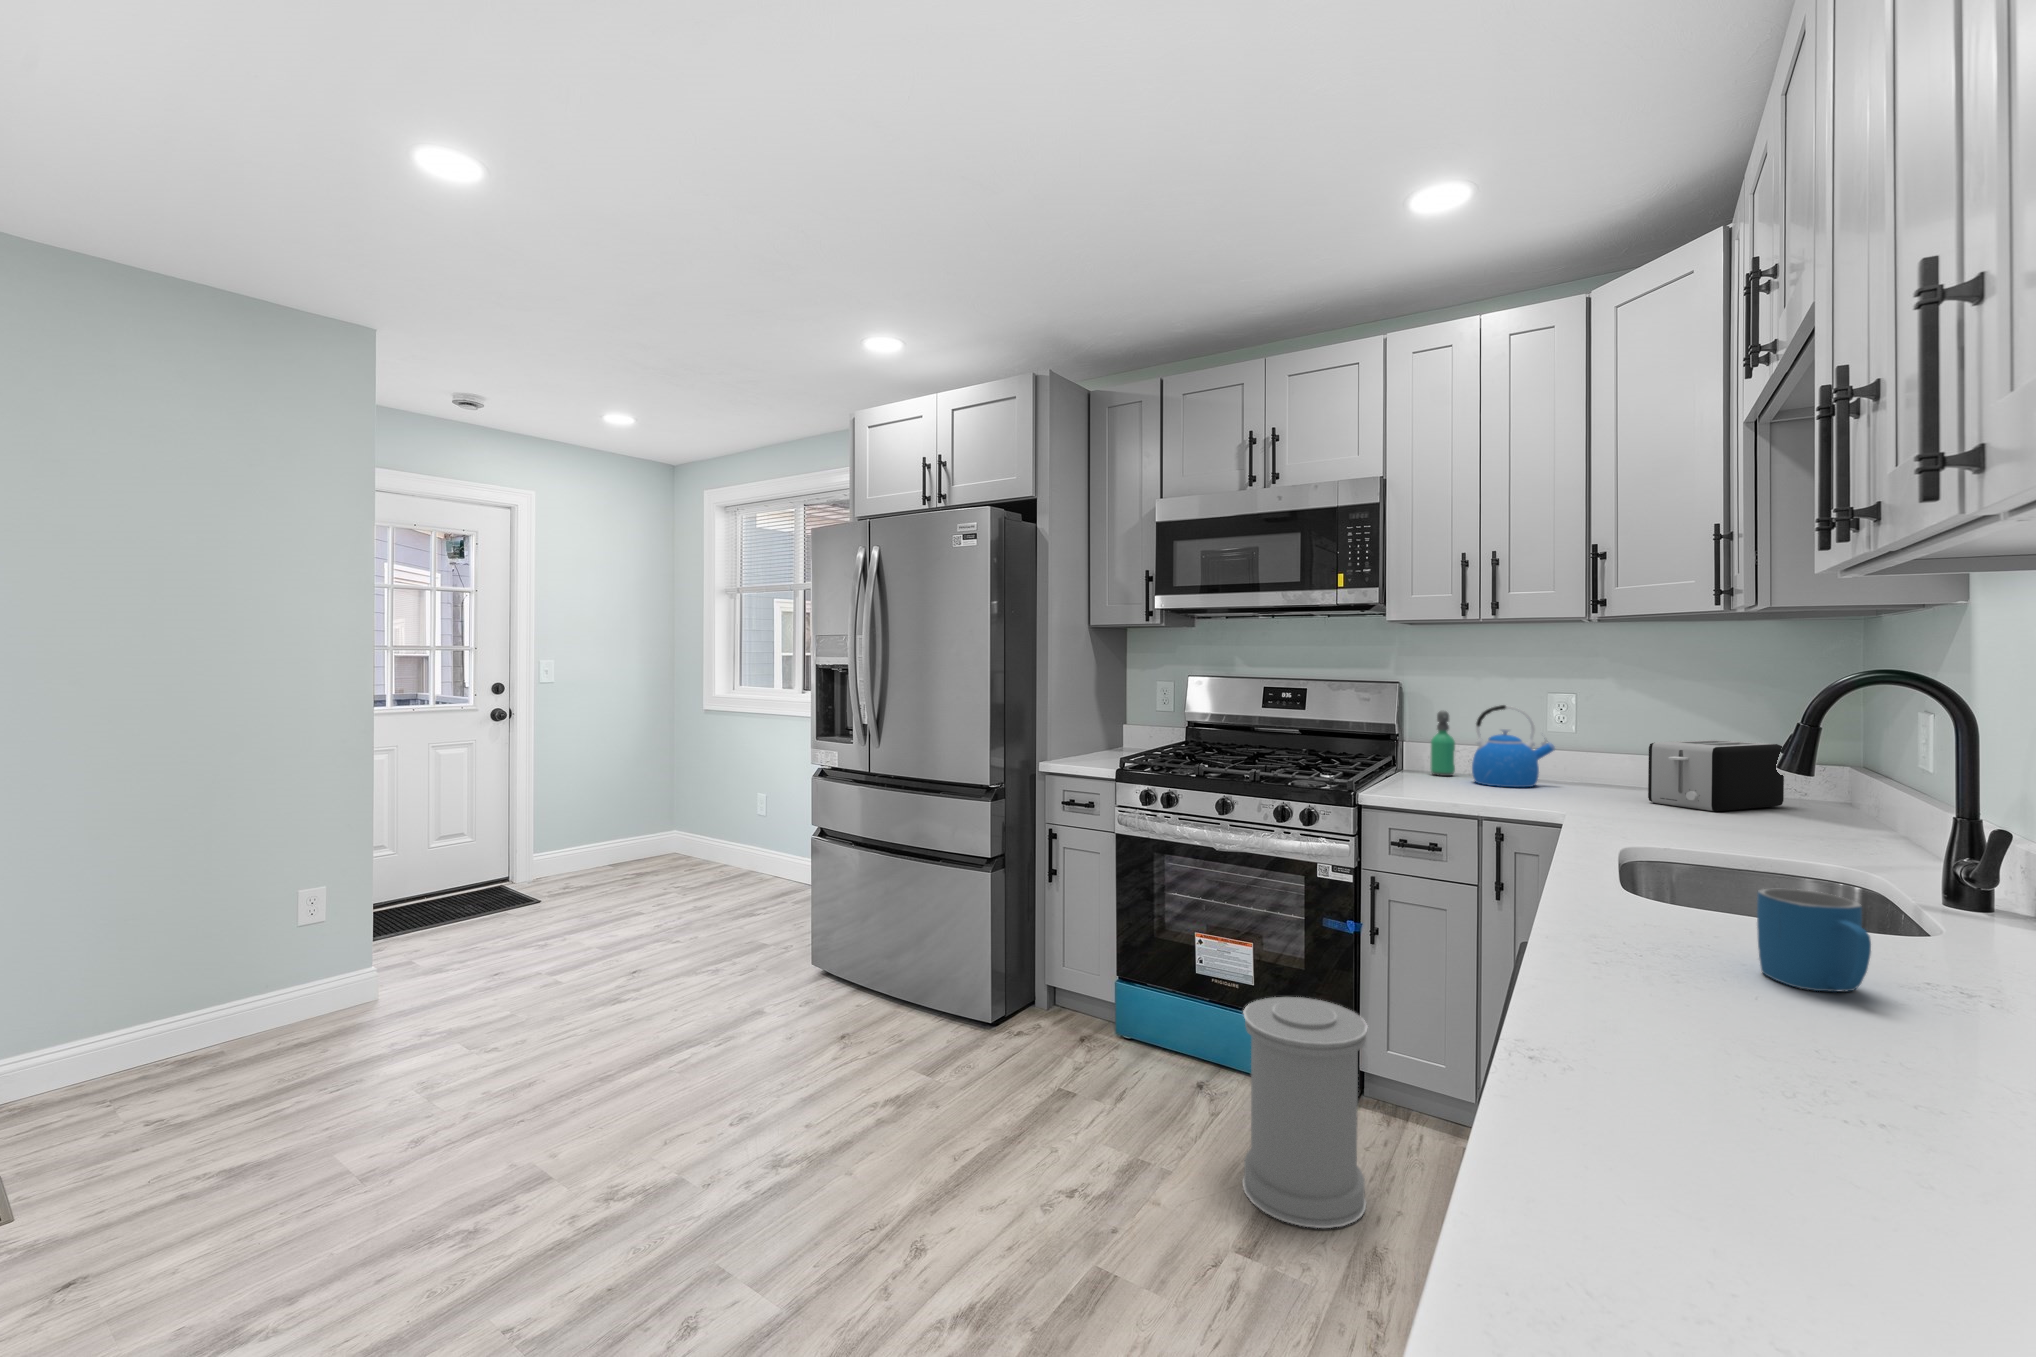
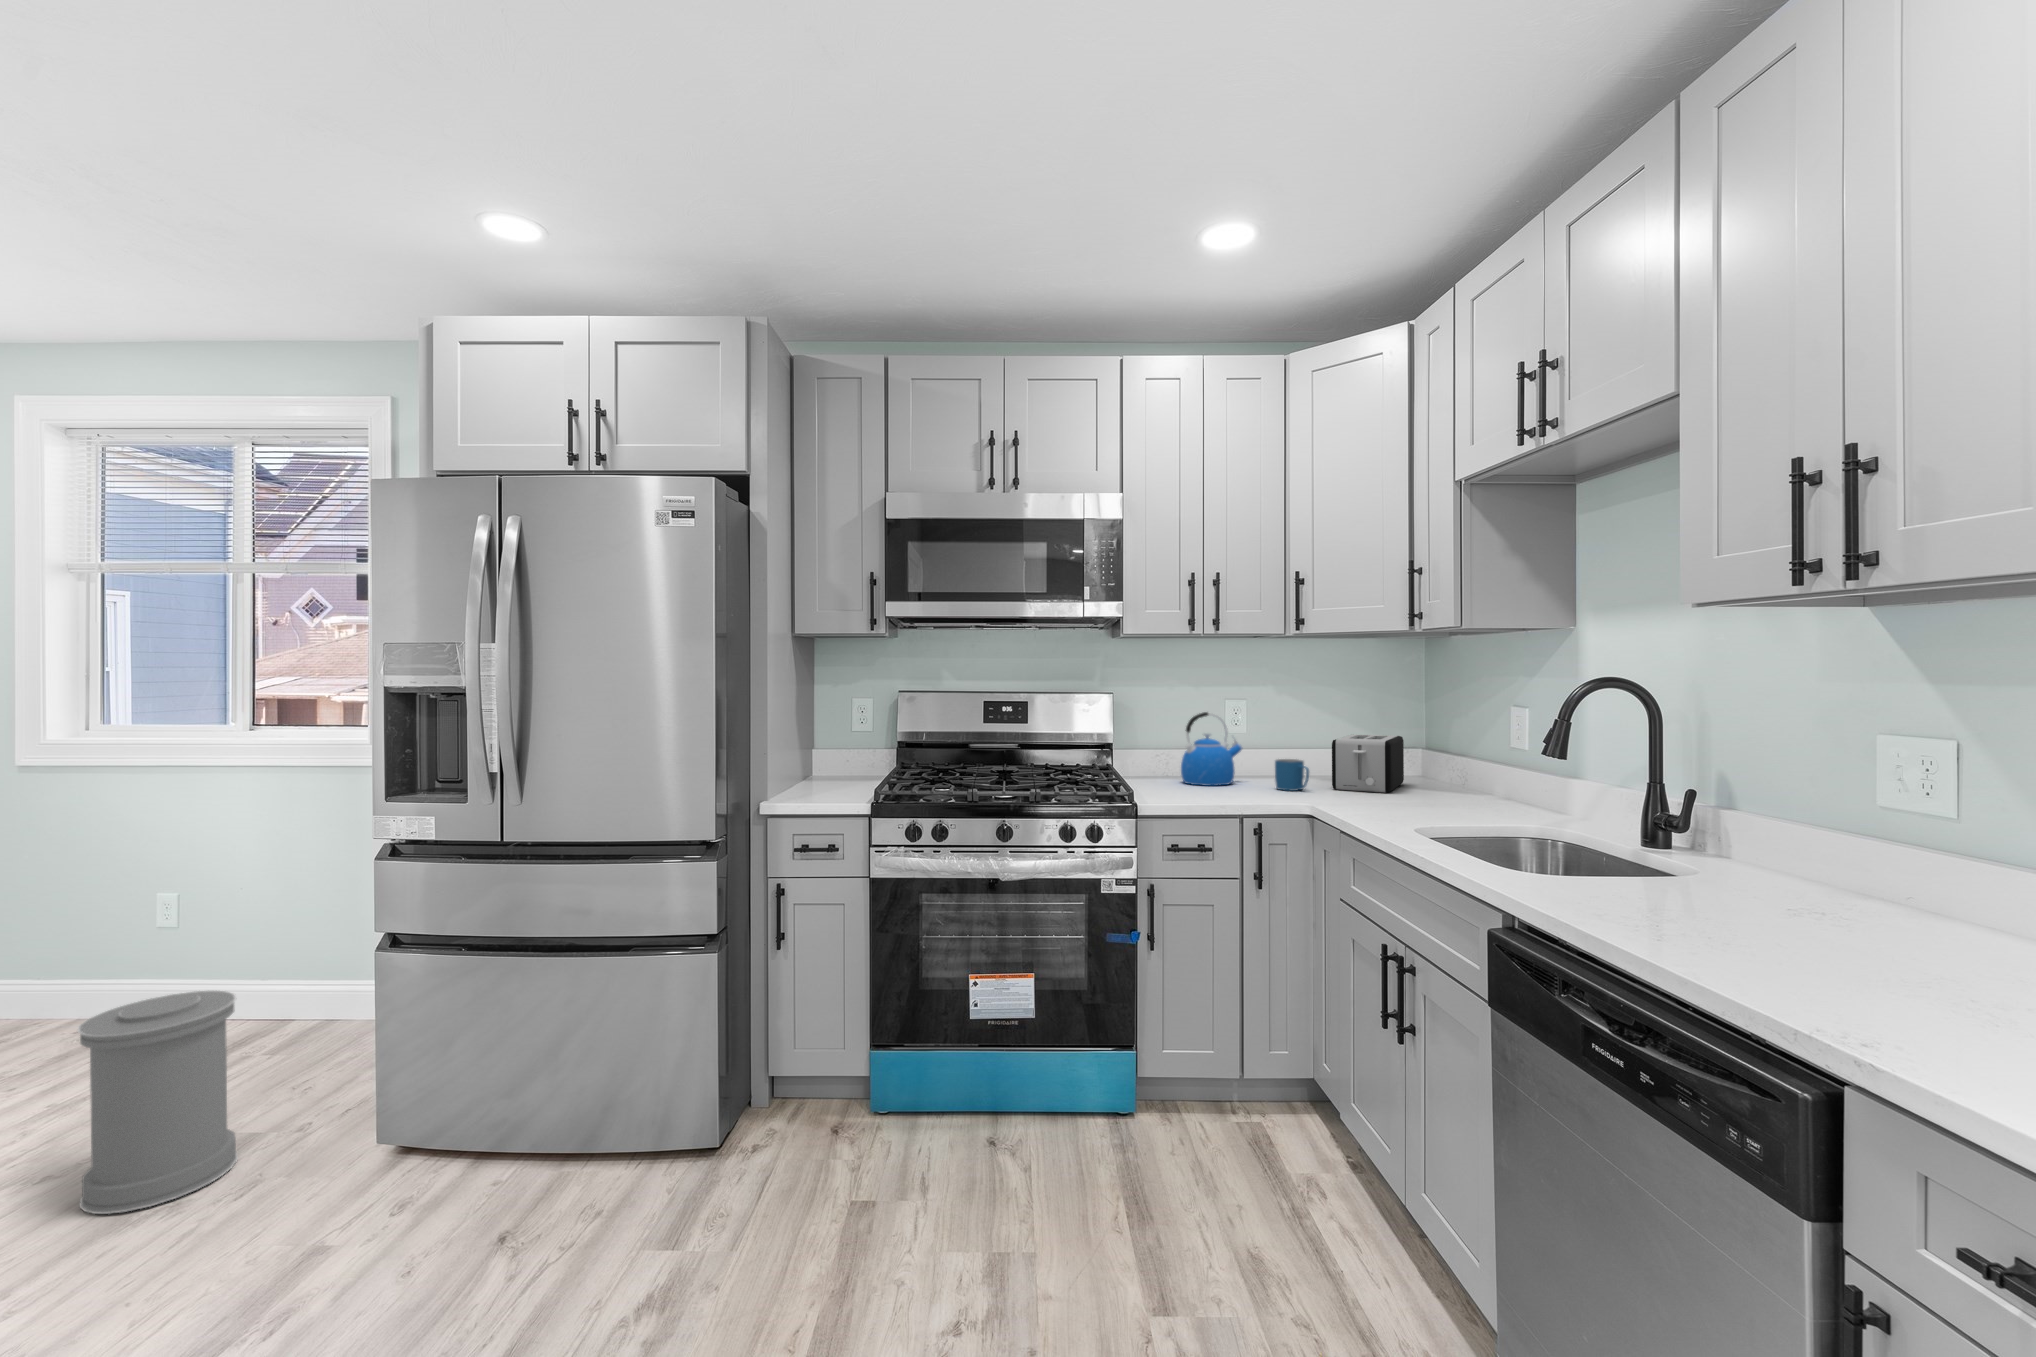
soap dispenser: present [1431,711,1455,776] -> none [1133,719,1154,779]
mug: present [1757,889,1871,992] -> present [1275,759,1309,791]
trash can: present [1242,997,1368,1228] -> present [78,991,238,1214]

